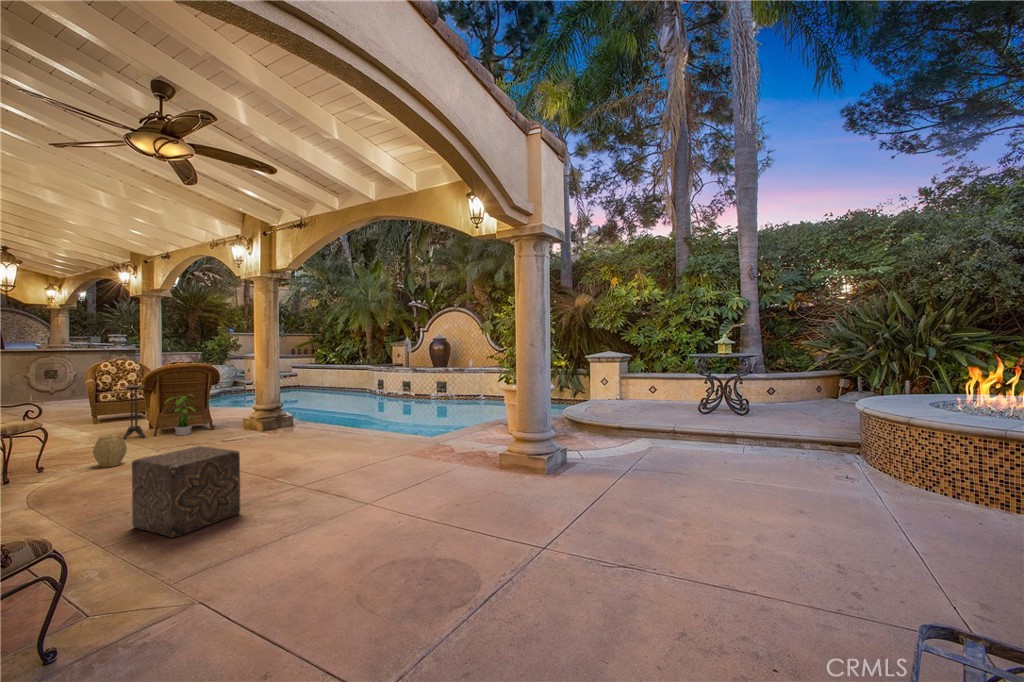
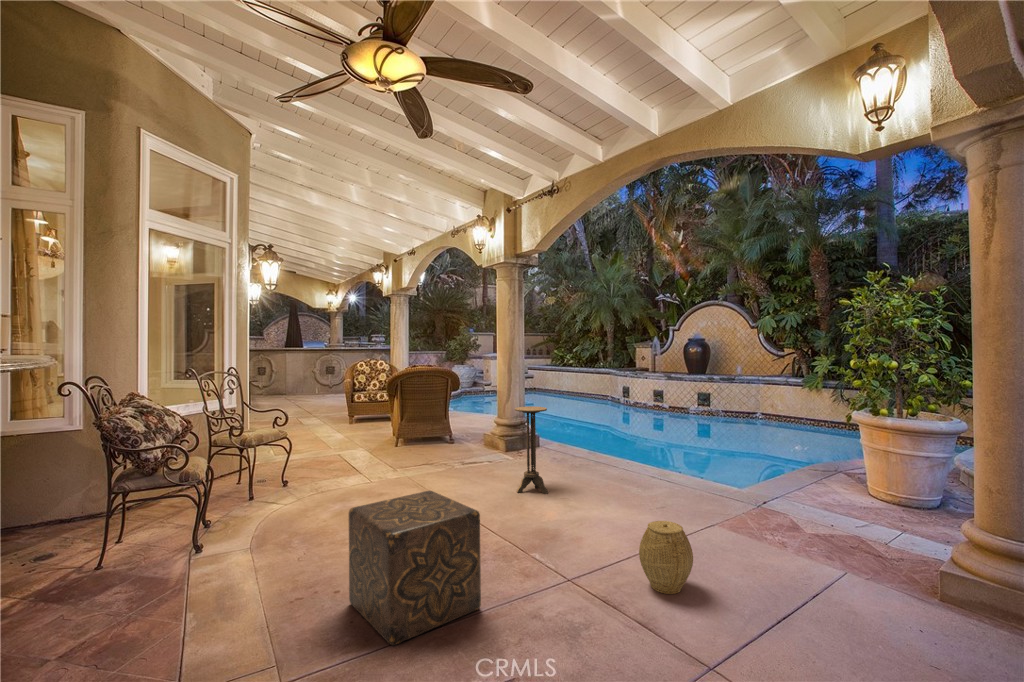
side table: present [121,385,146,439] -> present [515,406,548,494]
potted plant: present [165,394,196,436] -> none [407,400,436,446]
woven basket: present [93,434,127,468] -> present [639,521,693,594]

